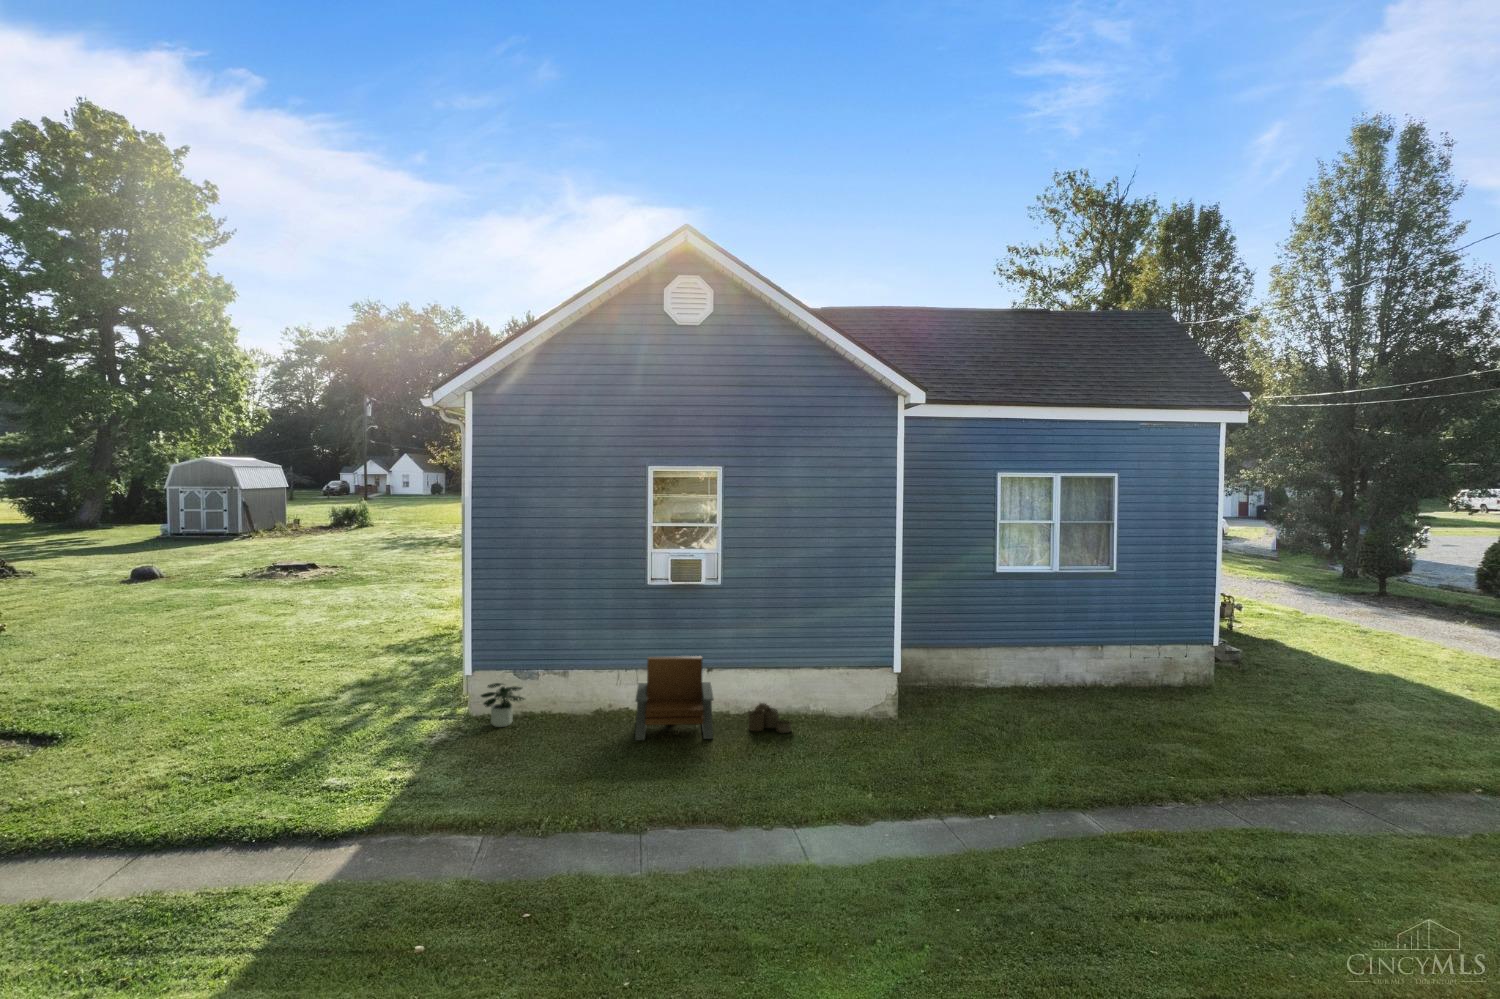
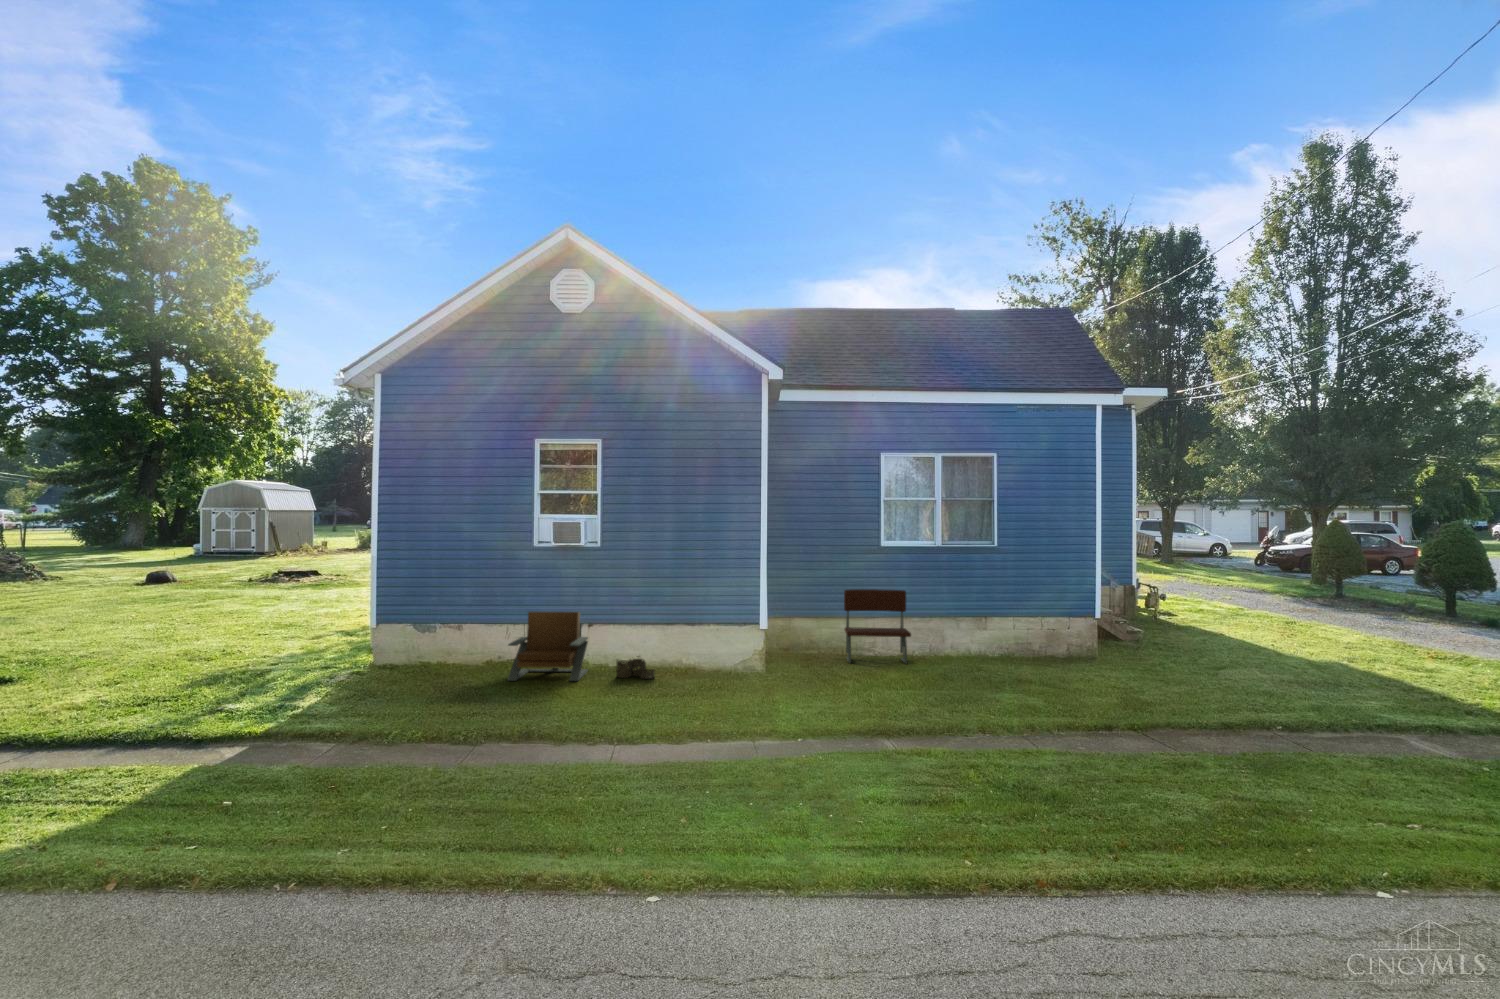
bench: none [962,620,1040,700] -> present [844,589,911,664]
potted plant: present [481,683,524,727] -> none [380,634,421,672]

